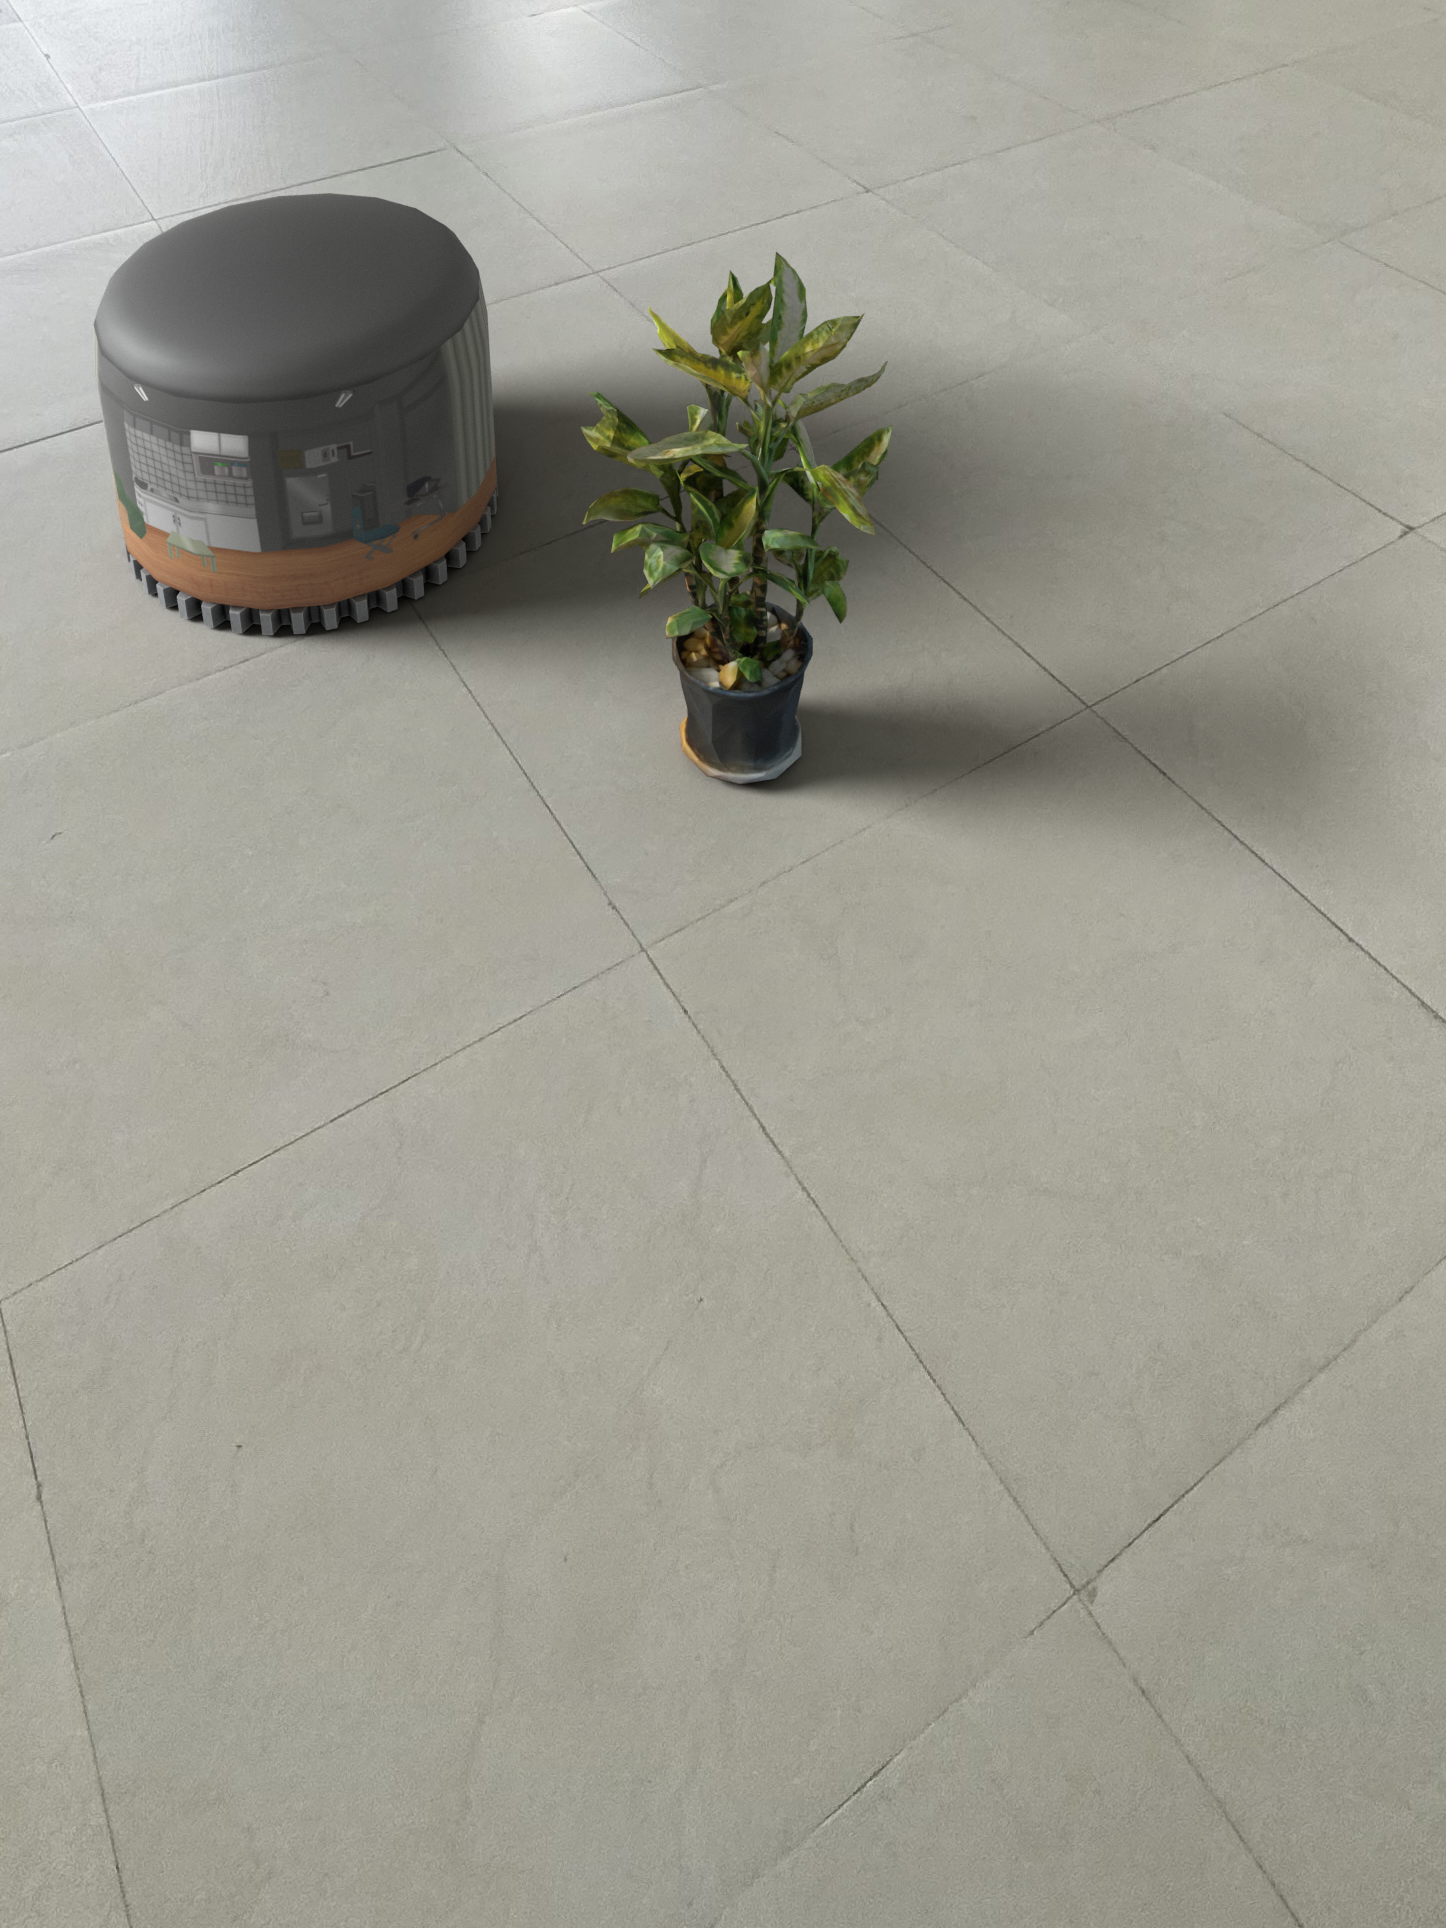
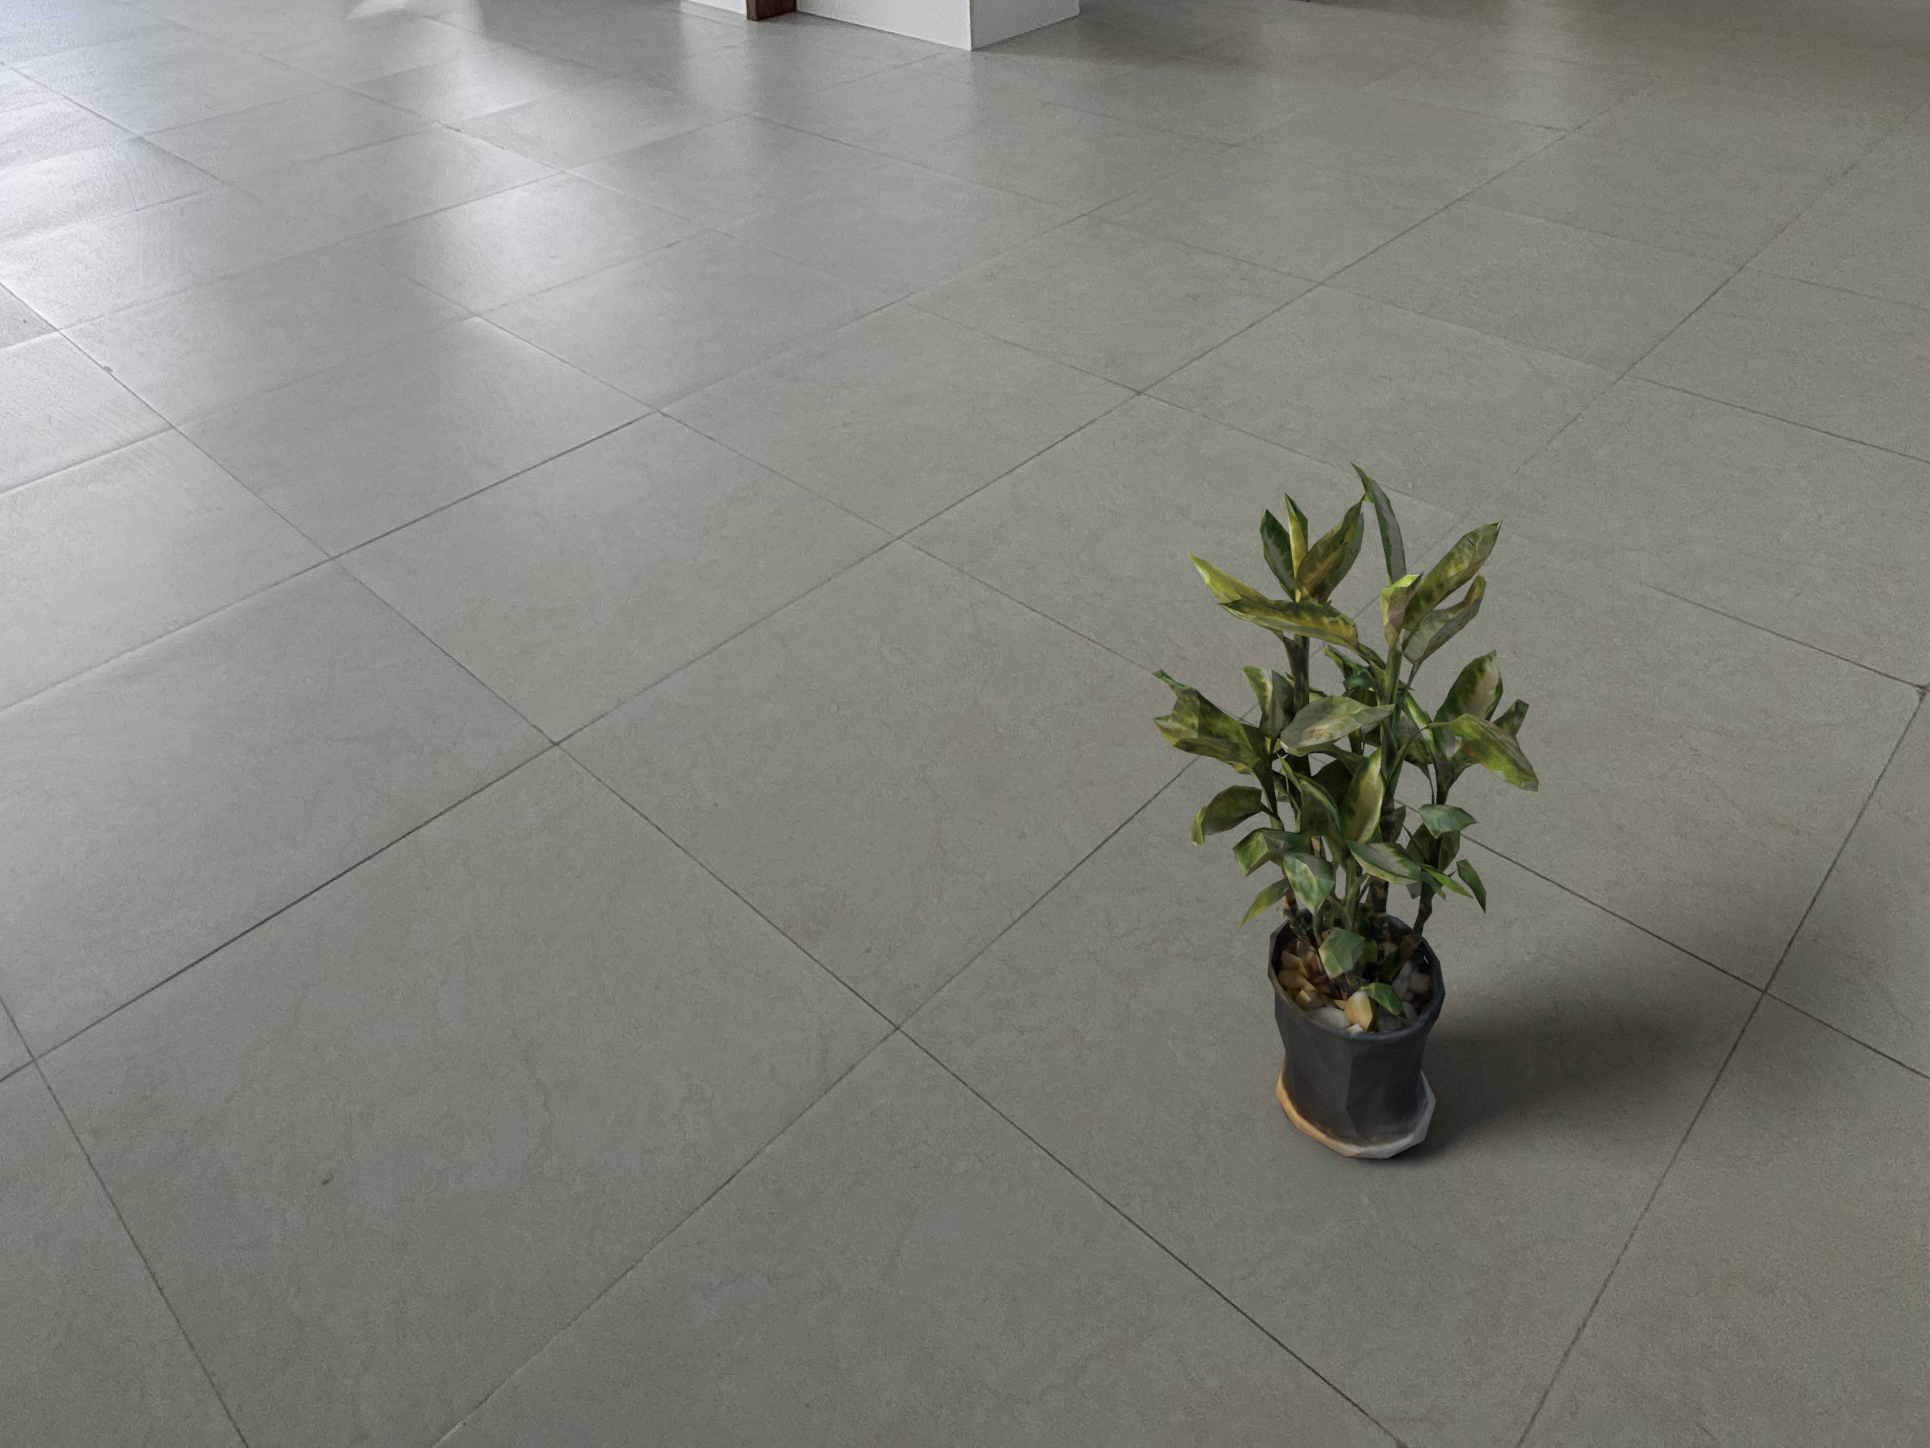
pouf: present [93,193,498,635] -> none [424,472,914,1090]

